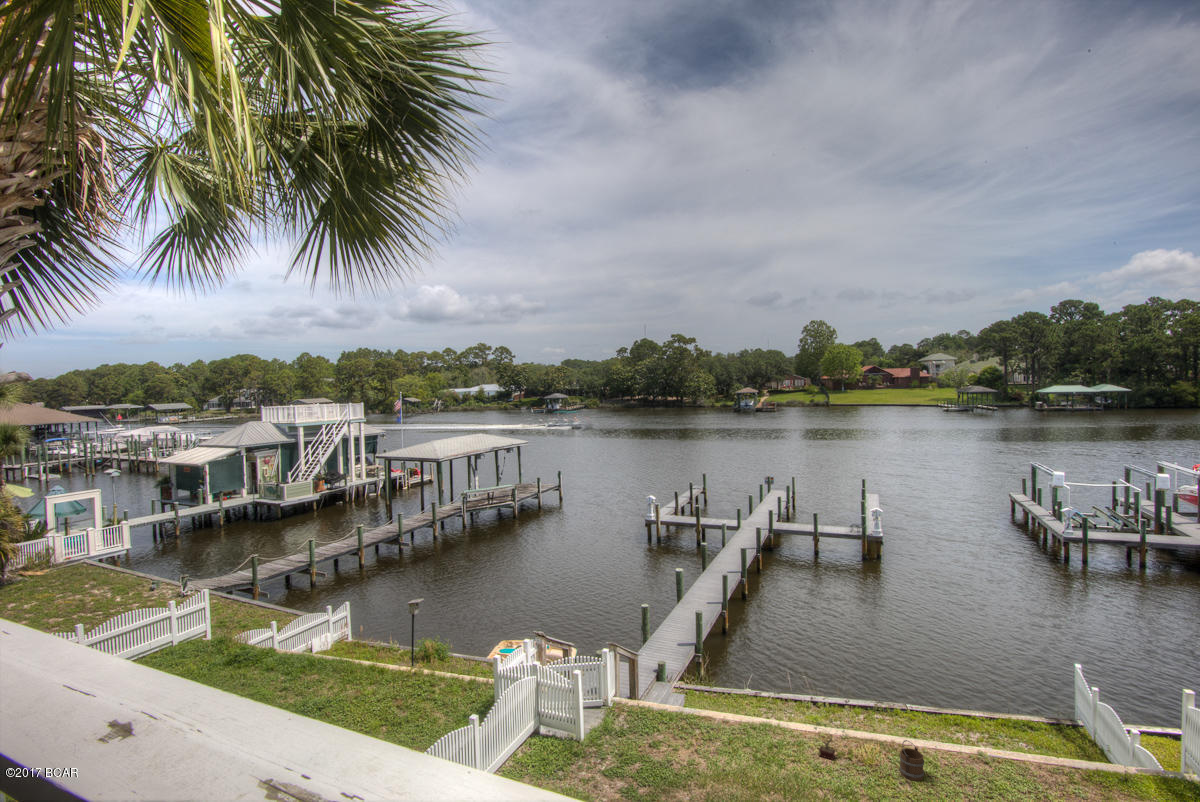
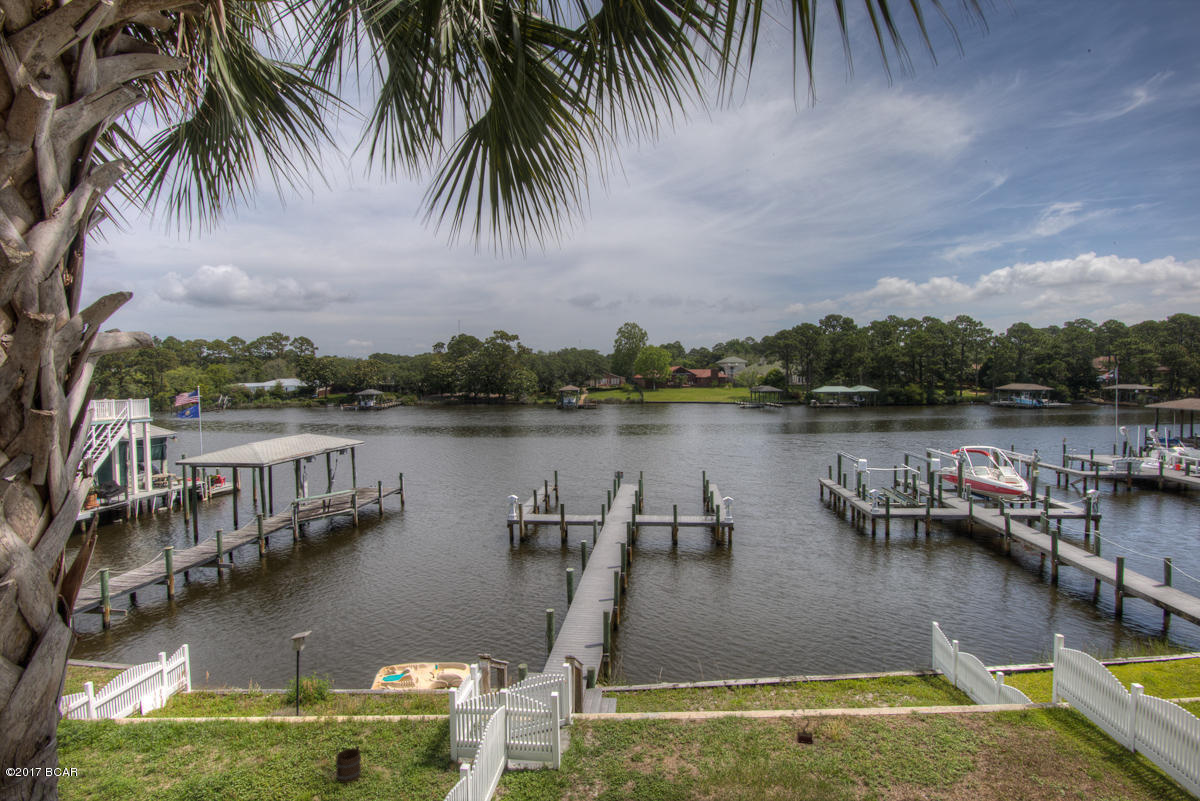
bucket: present [900,740,924,781] -> present [336,741,361,783]

